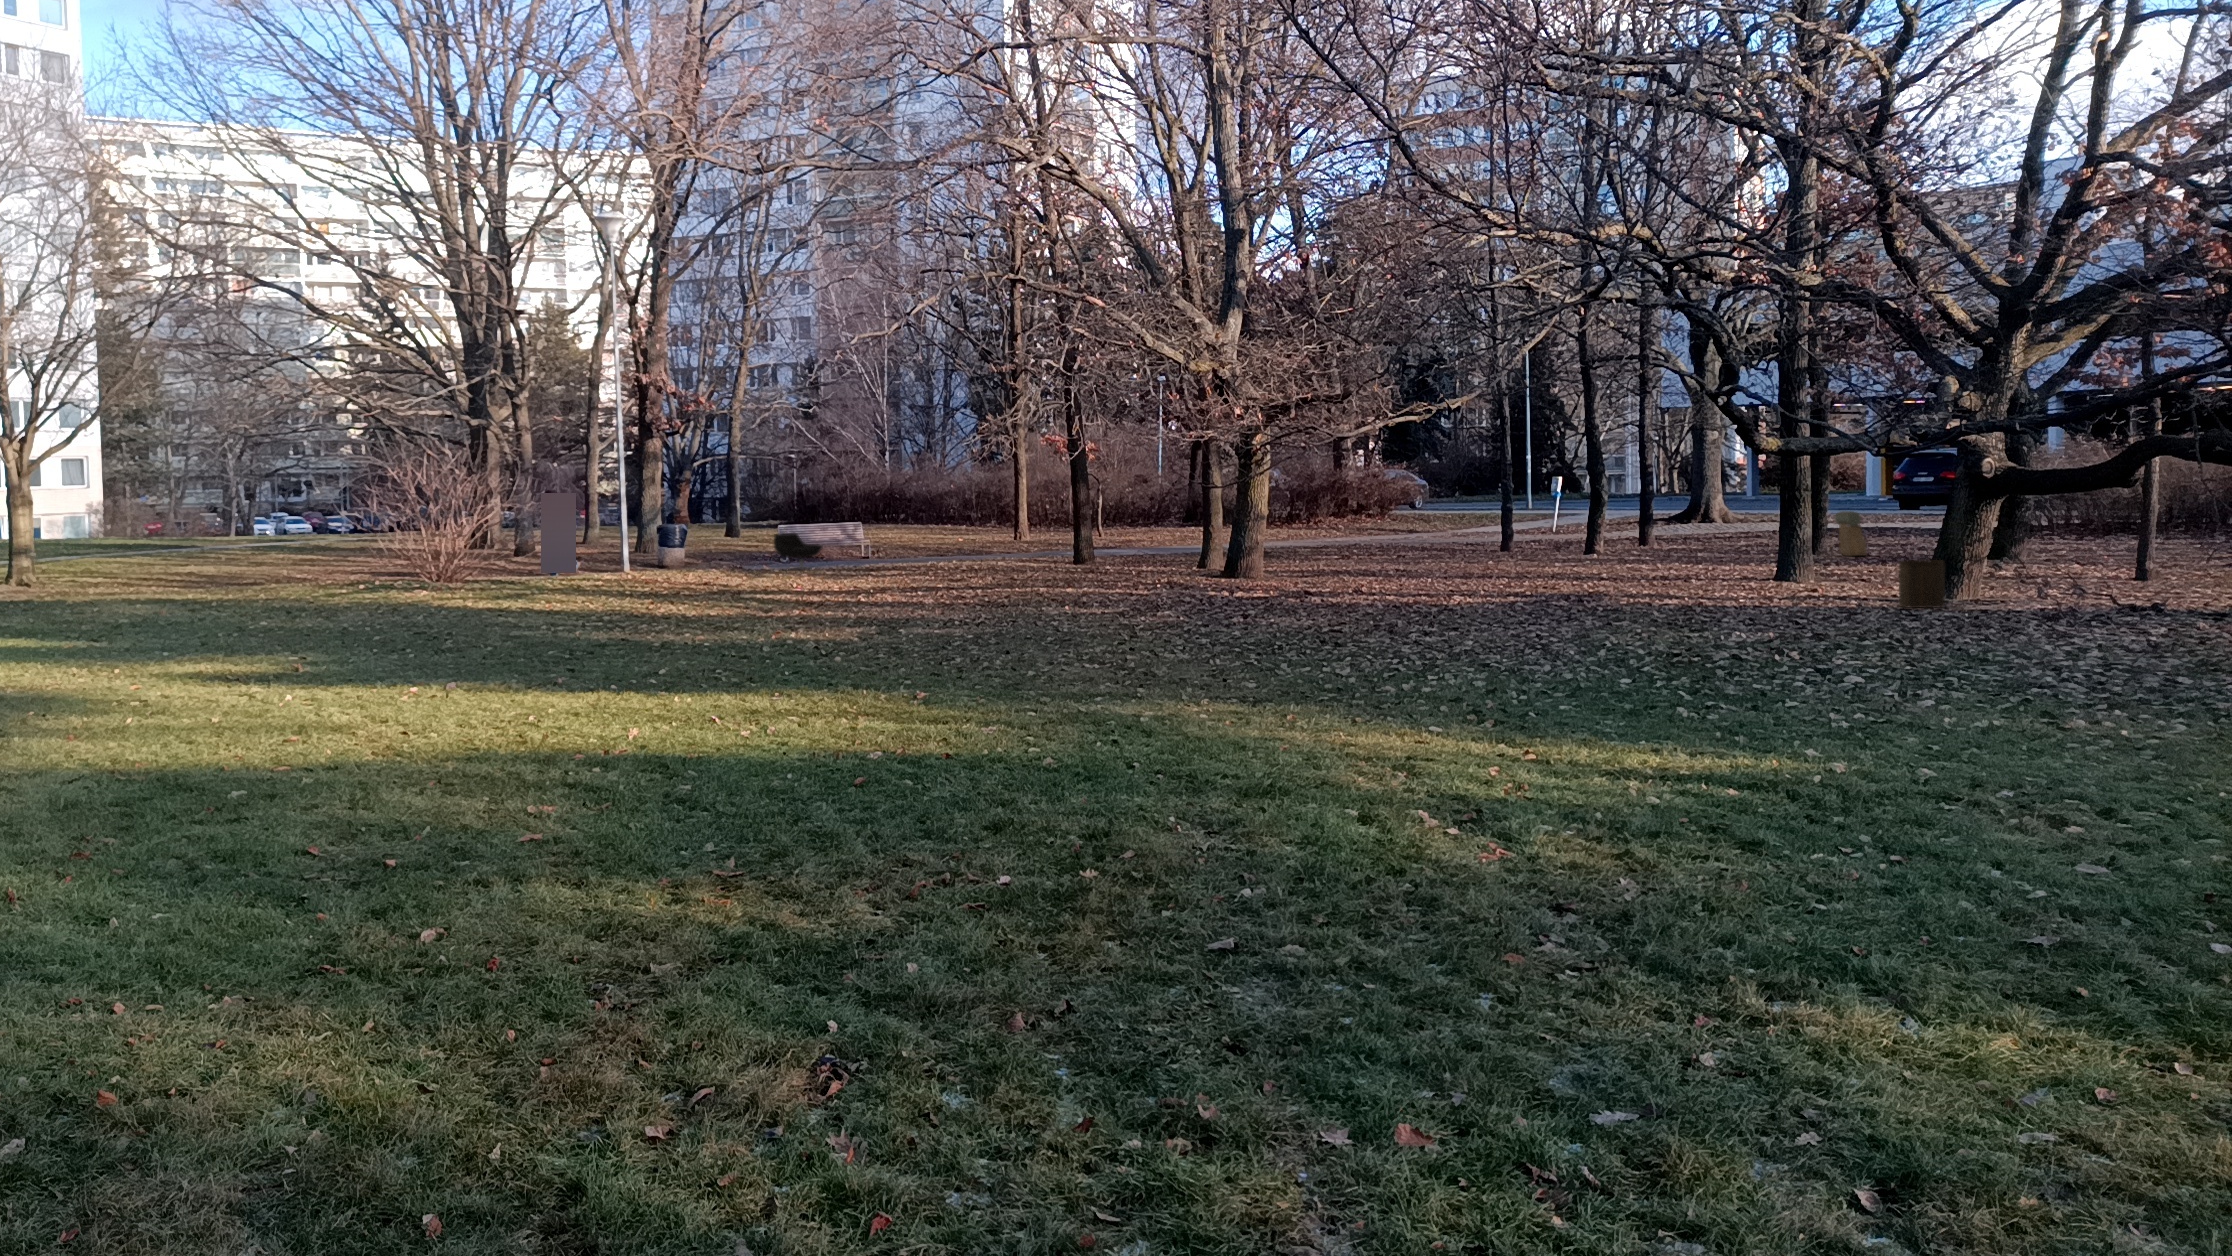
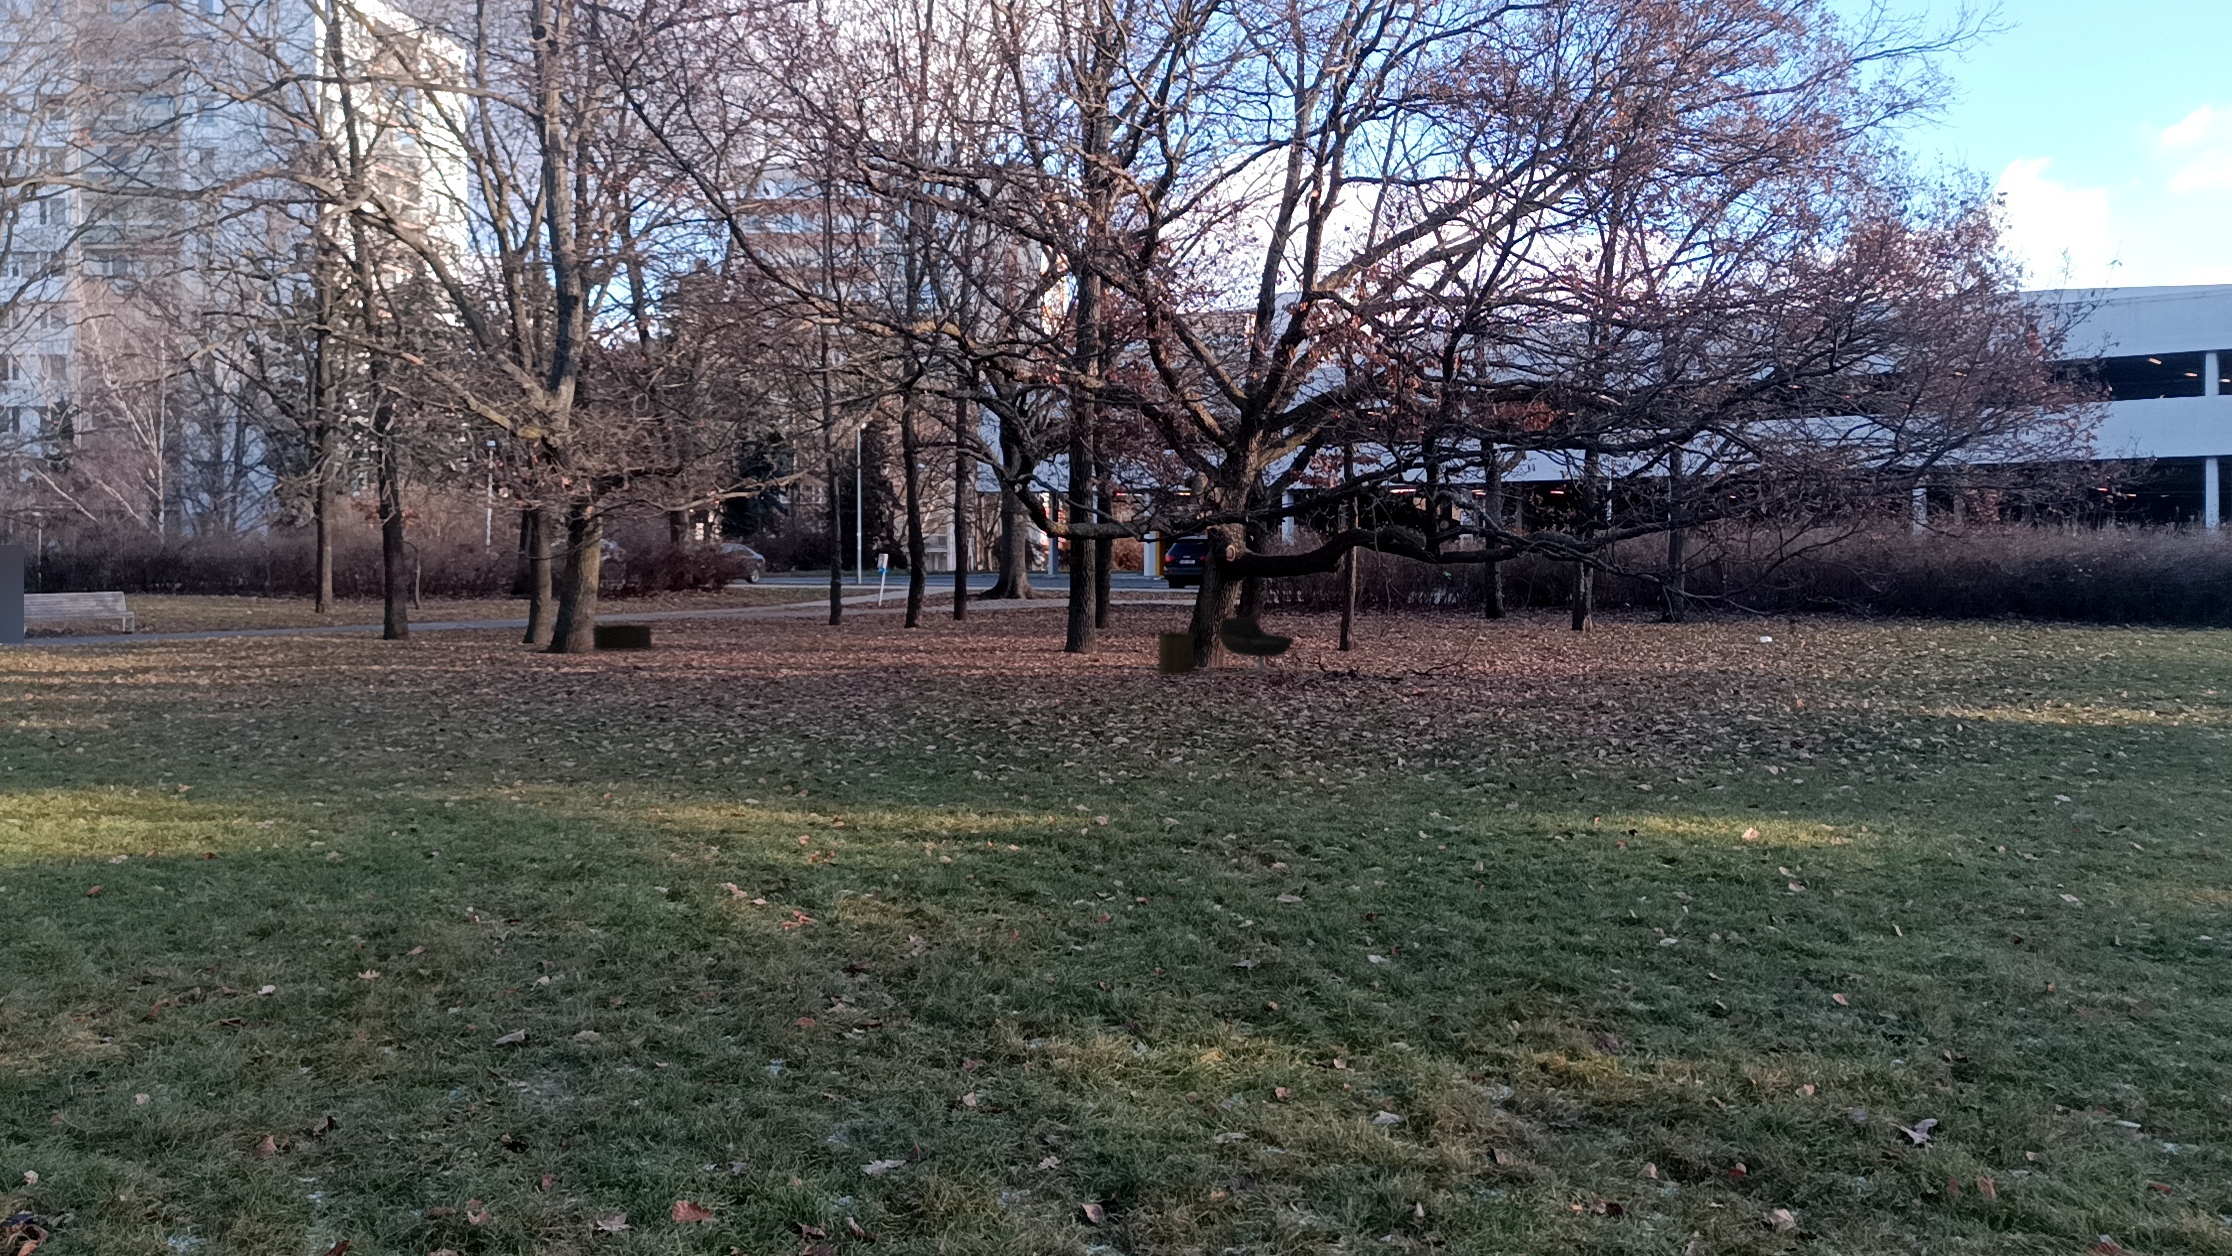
backpack: present [1835,511,1867,556] -> none [1103,589,1133,628]
lounge chair: present [774,533,823,569] -> present [1220,617,1294,671]
basket: none [1265,555,1322,580] -> present [594,625,651,650]

